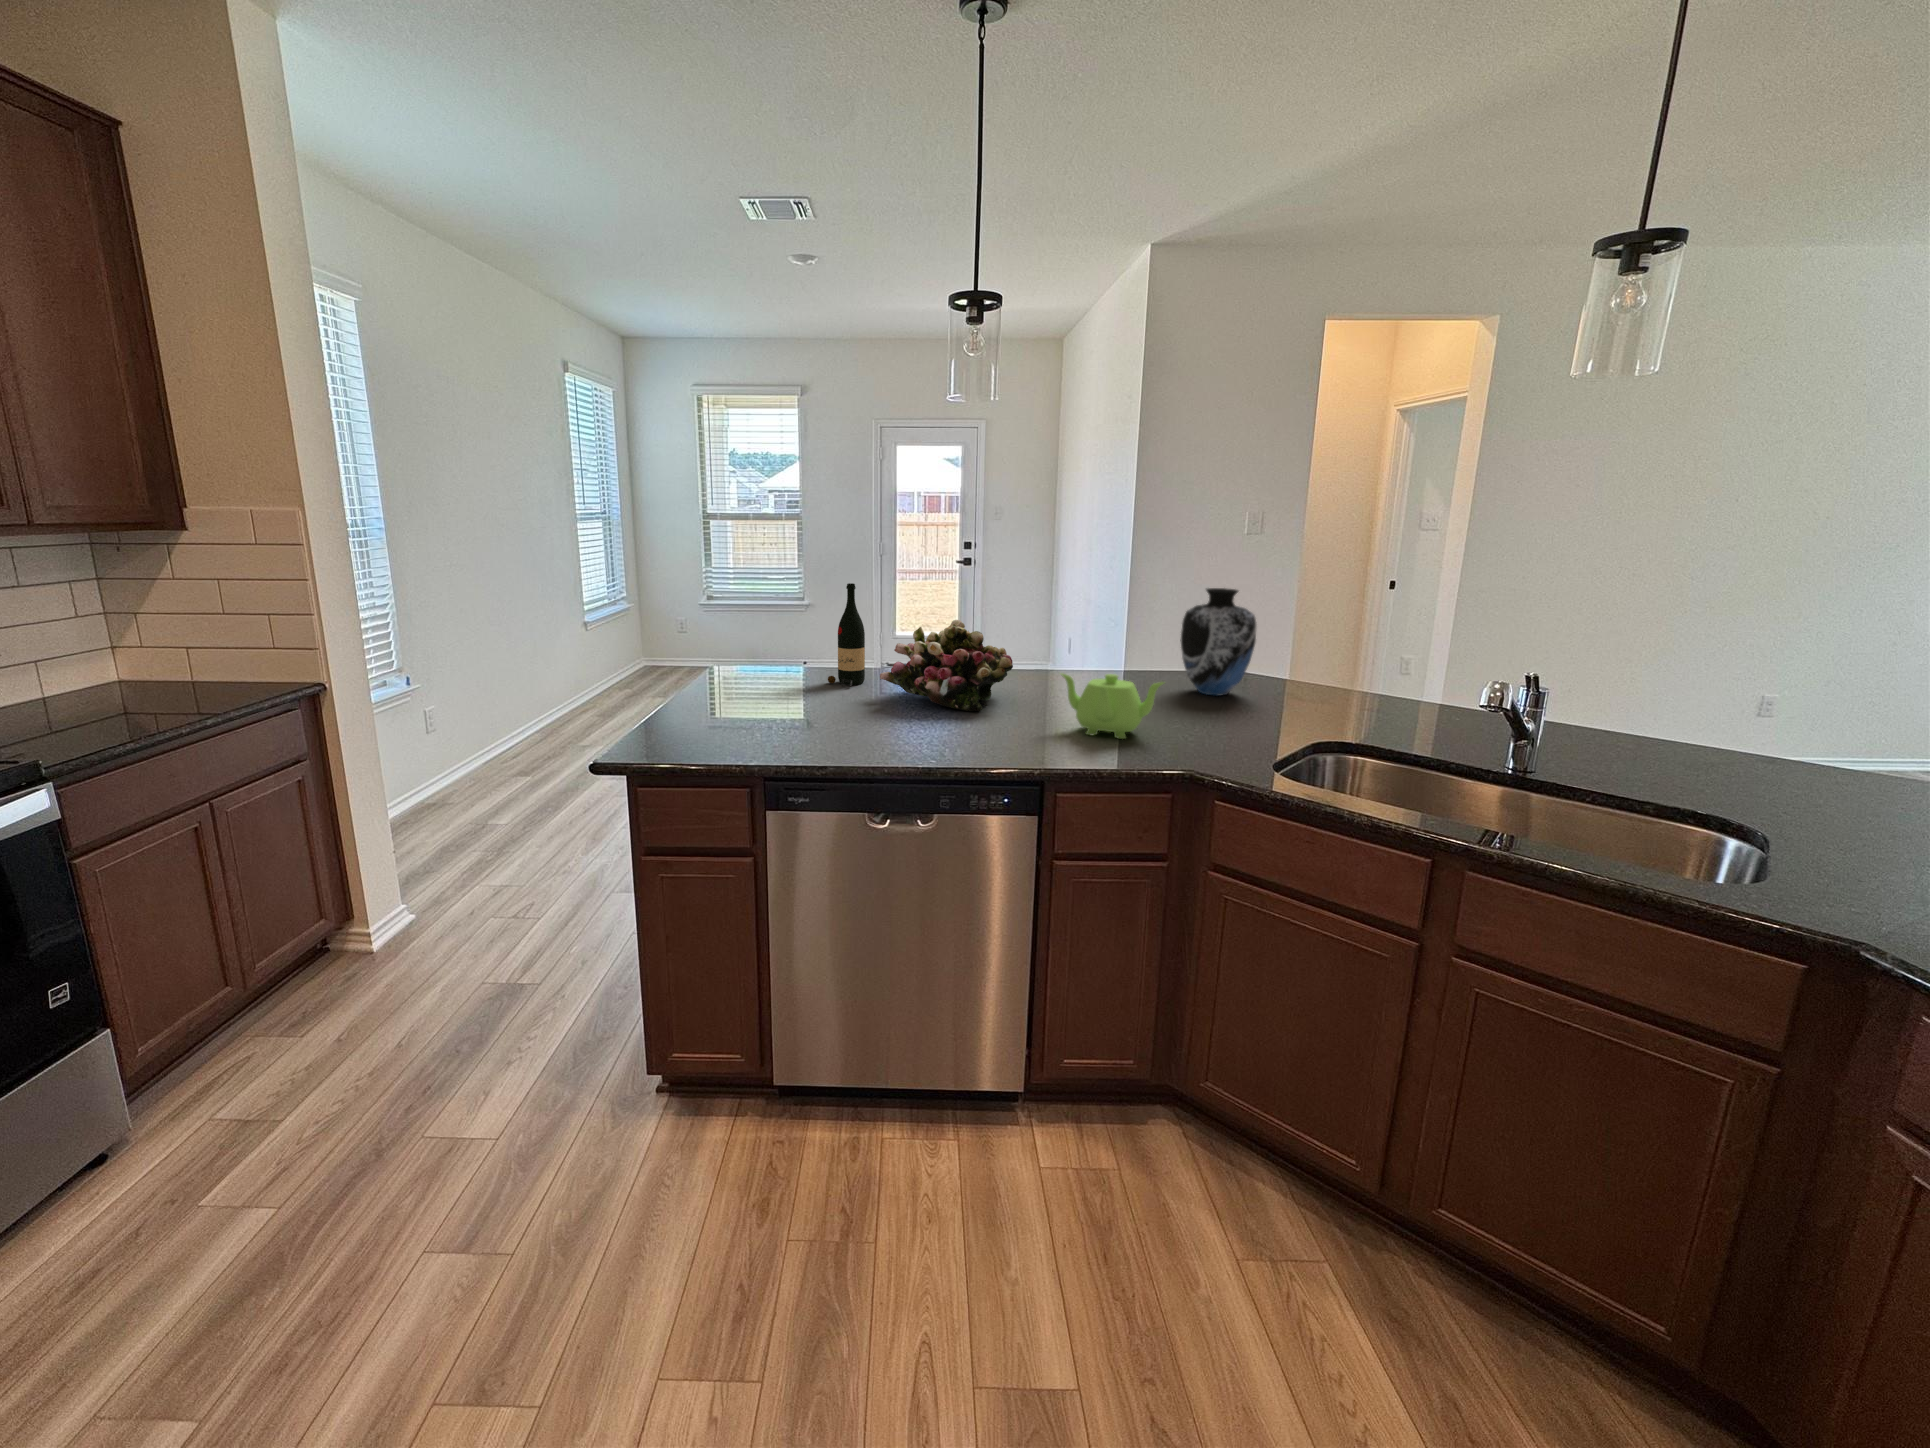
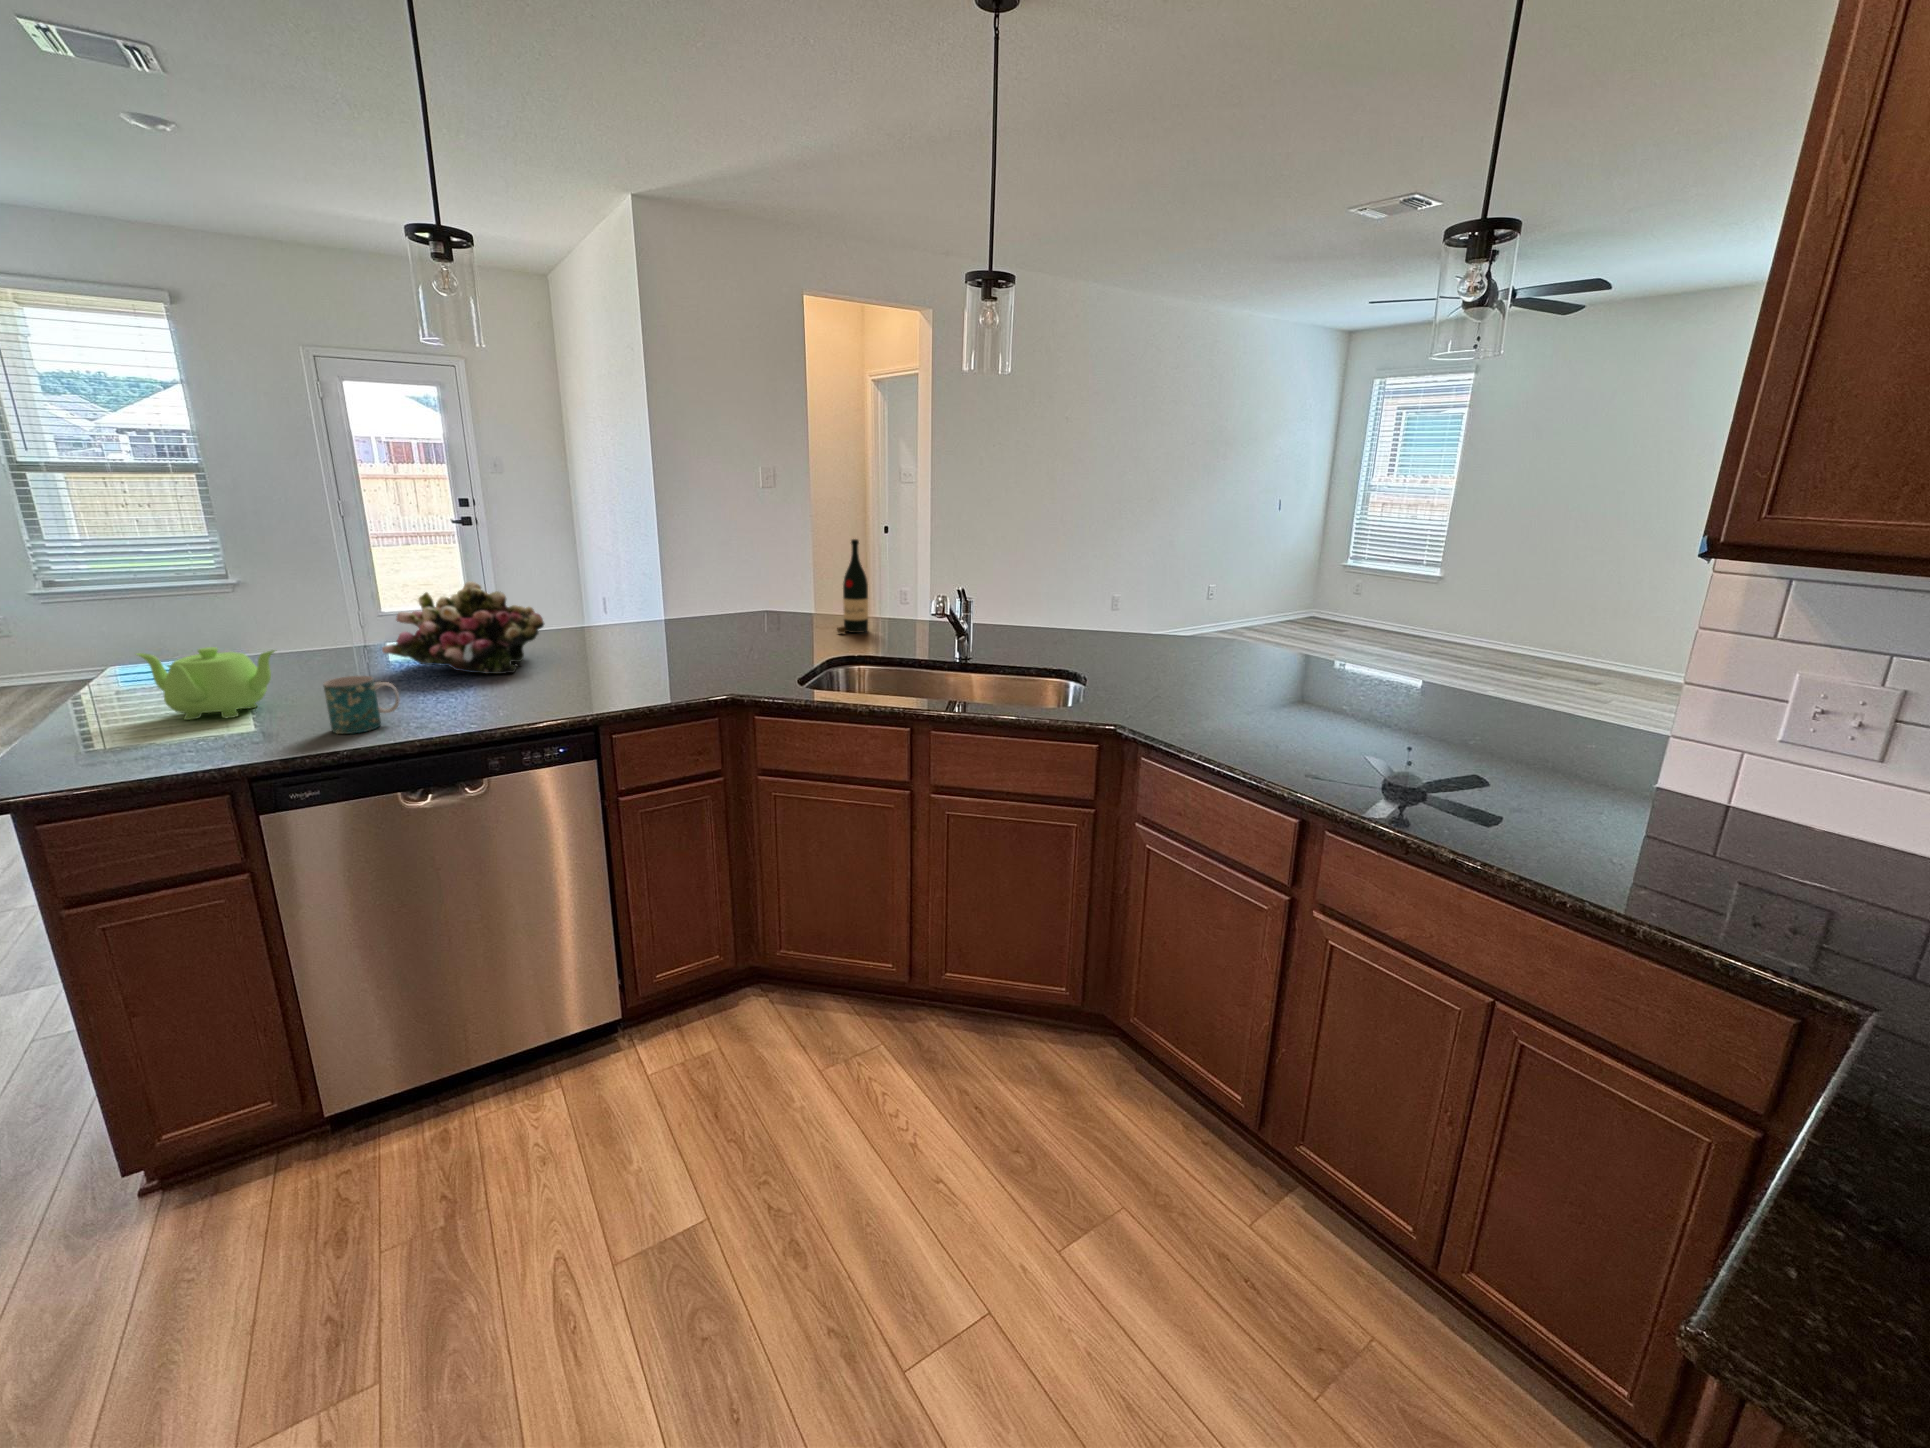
wine bottle: present [828,583,865,687] -> present [837,539,868,633]
vase: present [1180,588,1257,696] -> none [708,536,774,632]
teapot: present [1061,674,1163,739] -> present [137,647,275,720]
mug: none [828,699,881,751] -> present [323,676,399,734]

